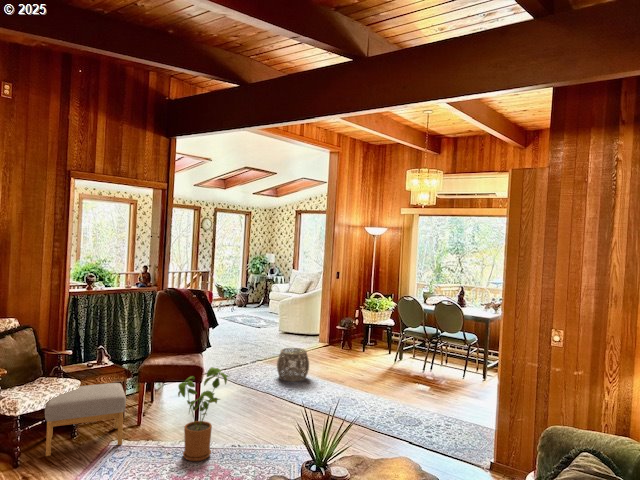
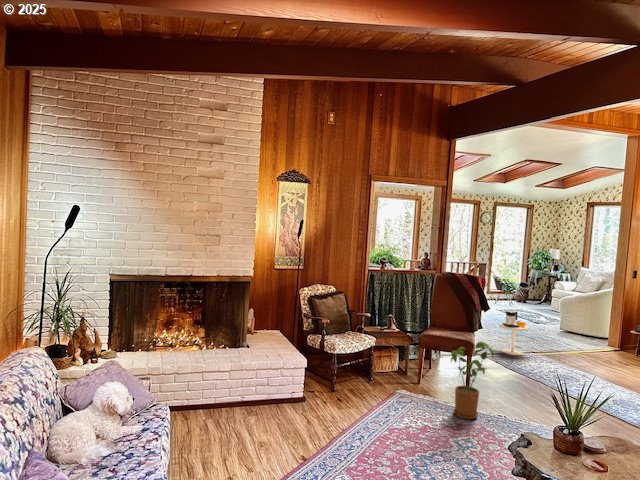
side table: none [227,321,255,367] -> present [500,311,529,355]
woven basket: present [277,348,309,382] -> none [551,343,589,378]
footstool: present [45,383,126,456] -> none [352,342,409,393]

